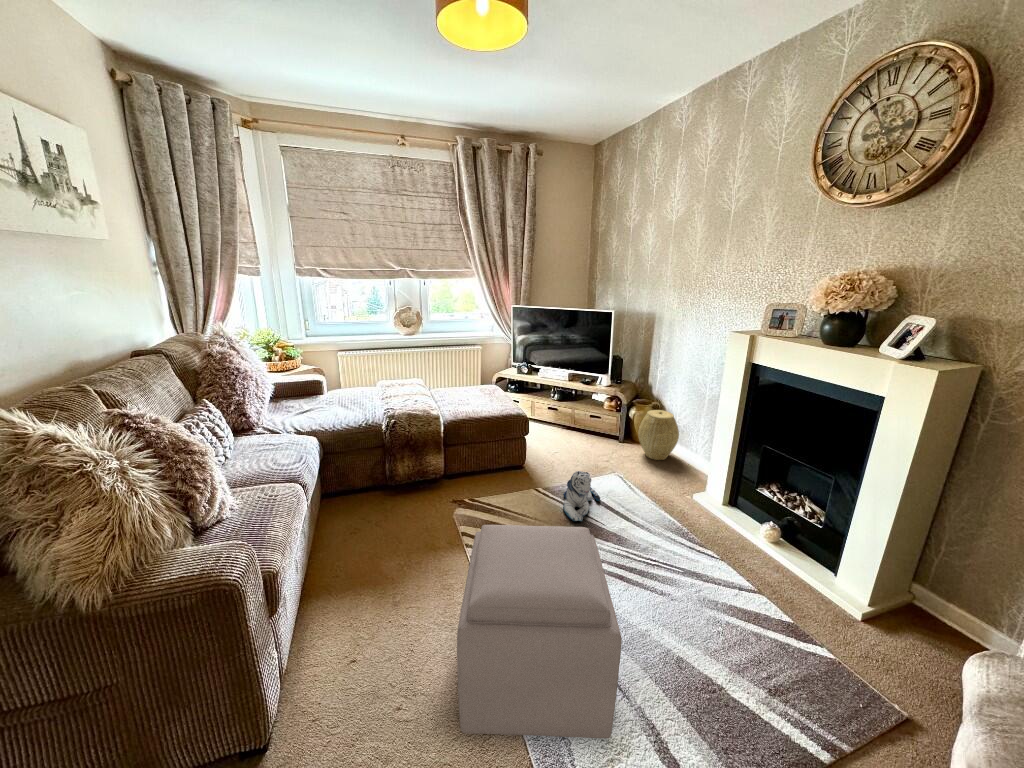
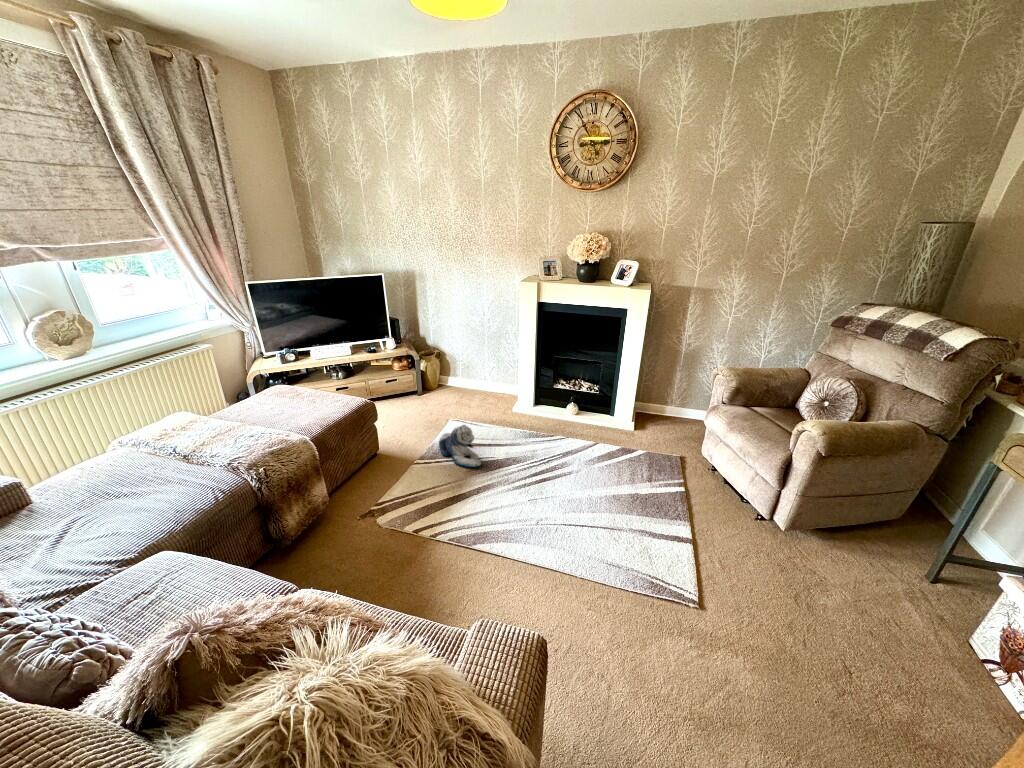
woven basket: present [638,410,679,460] -> none [439,355,472,397]
ottoman: present [457,525,622,738] -> none [513,449,653,616]

